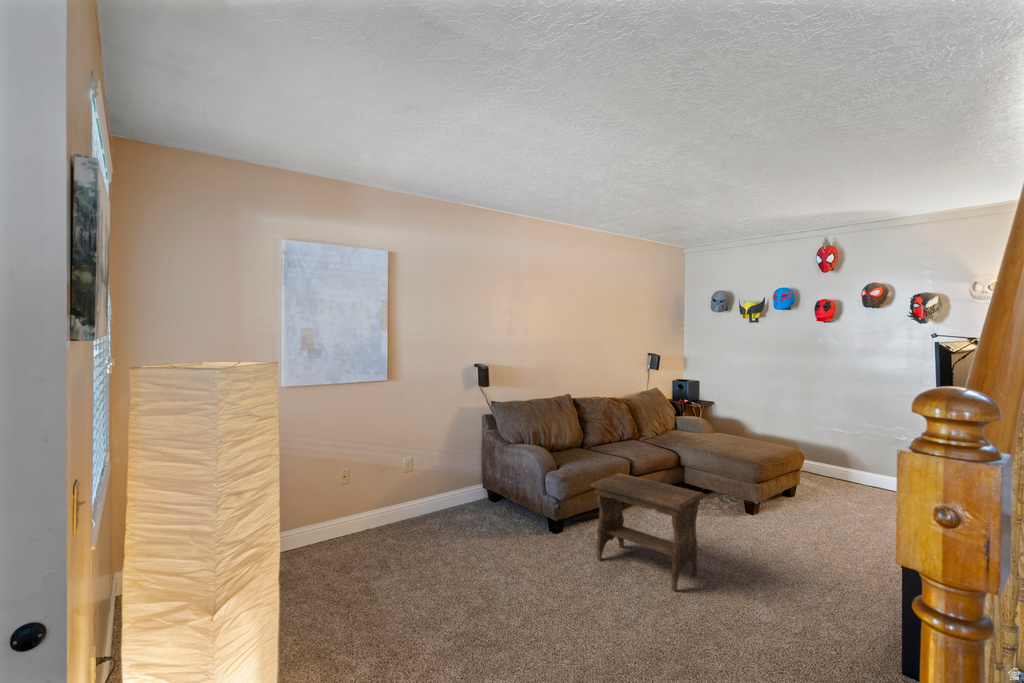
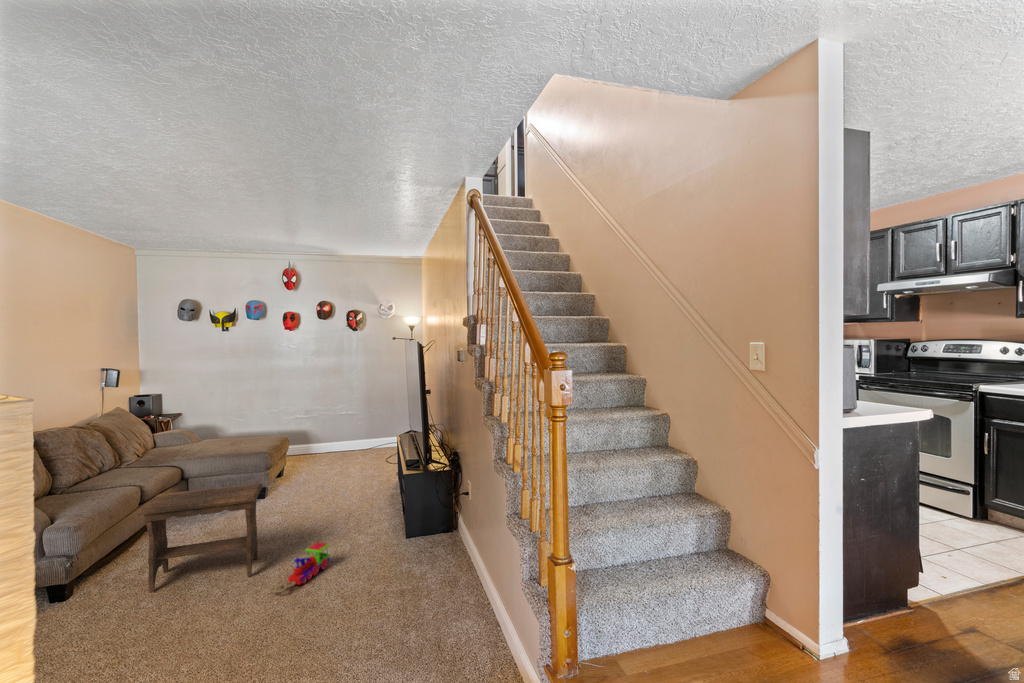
toy train: none [673,590,762,633] -> present [270,542,330,593]

